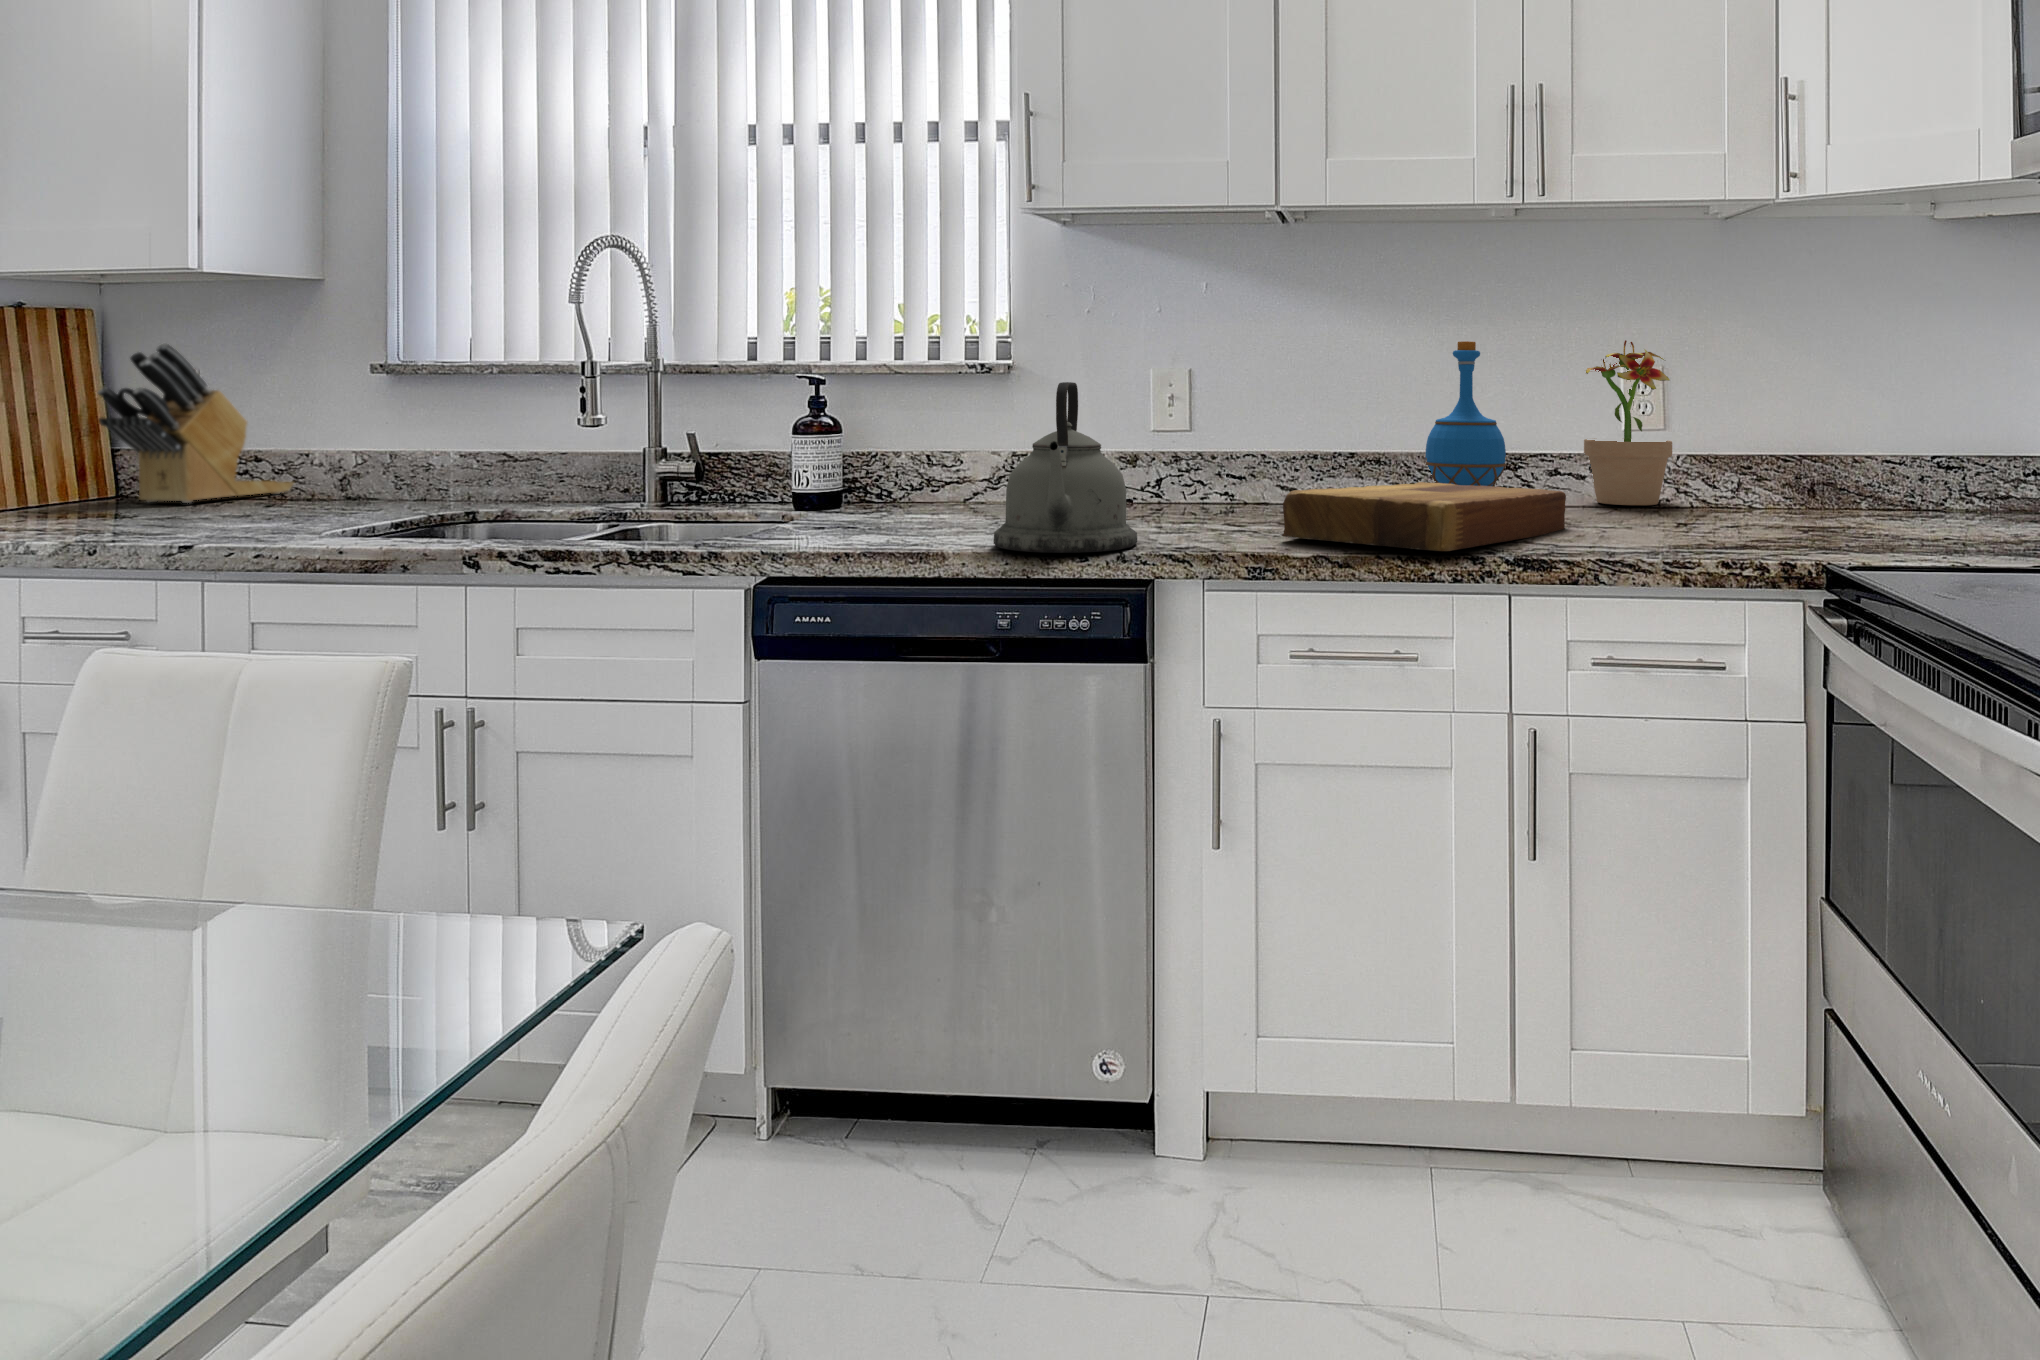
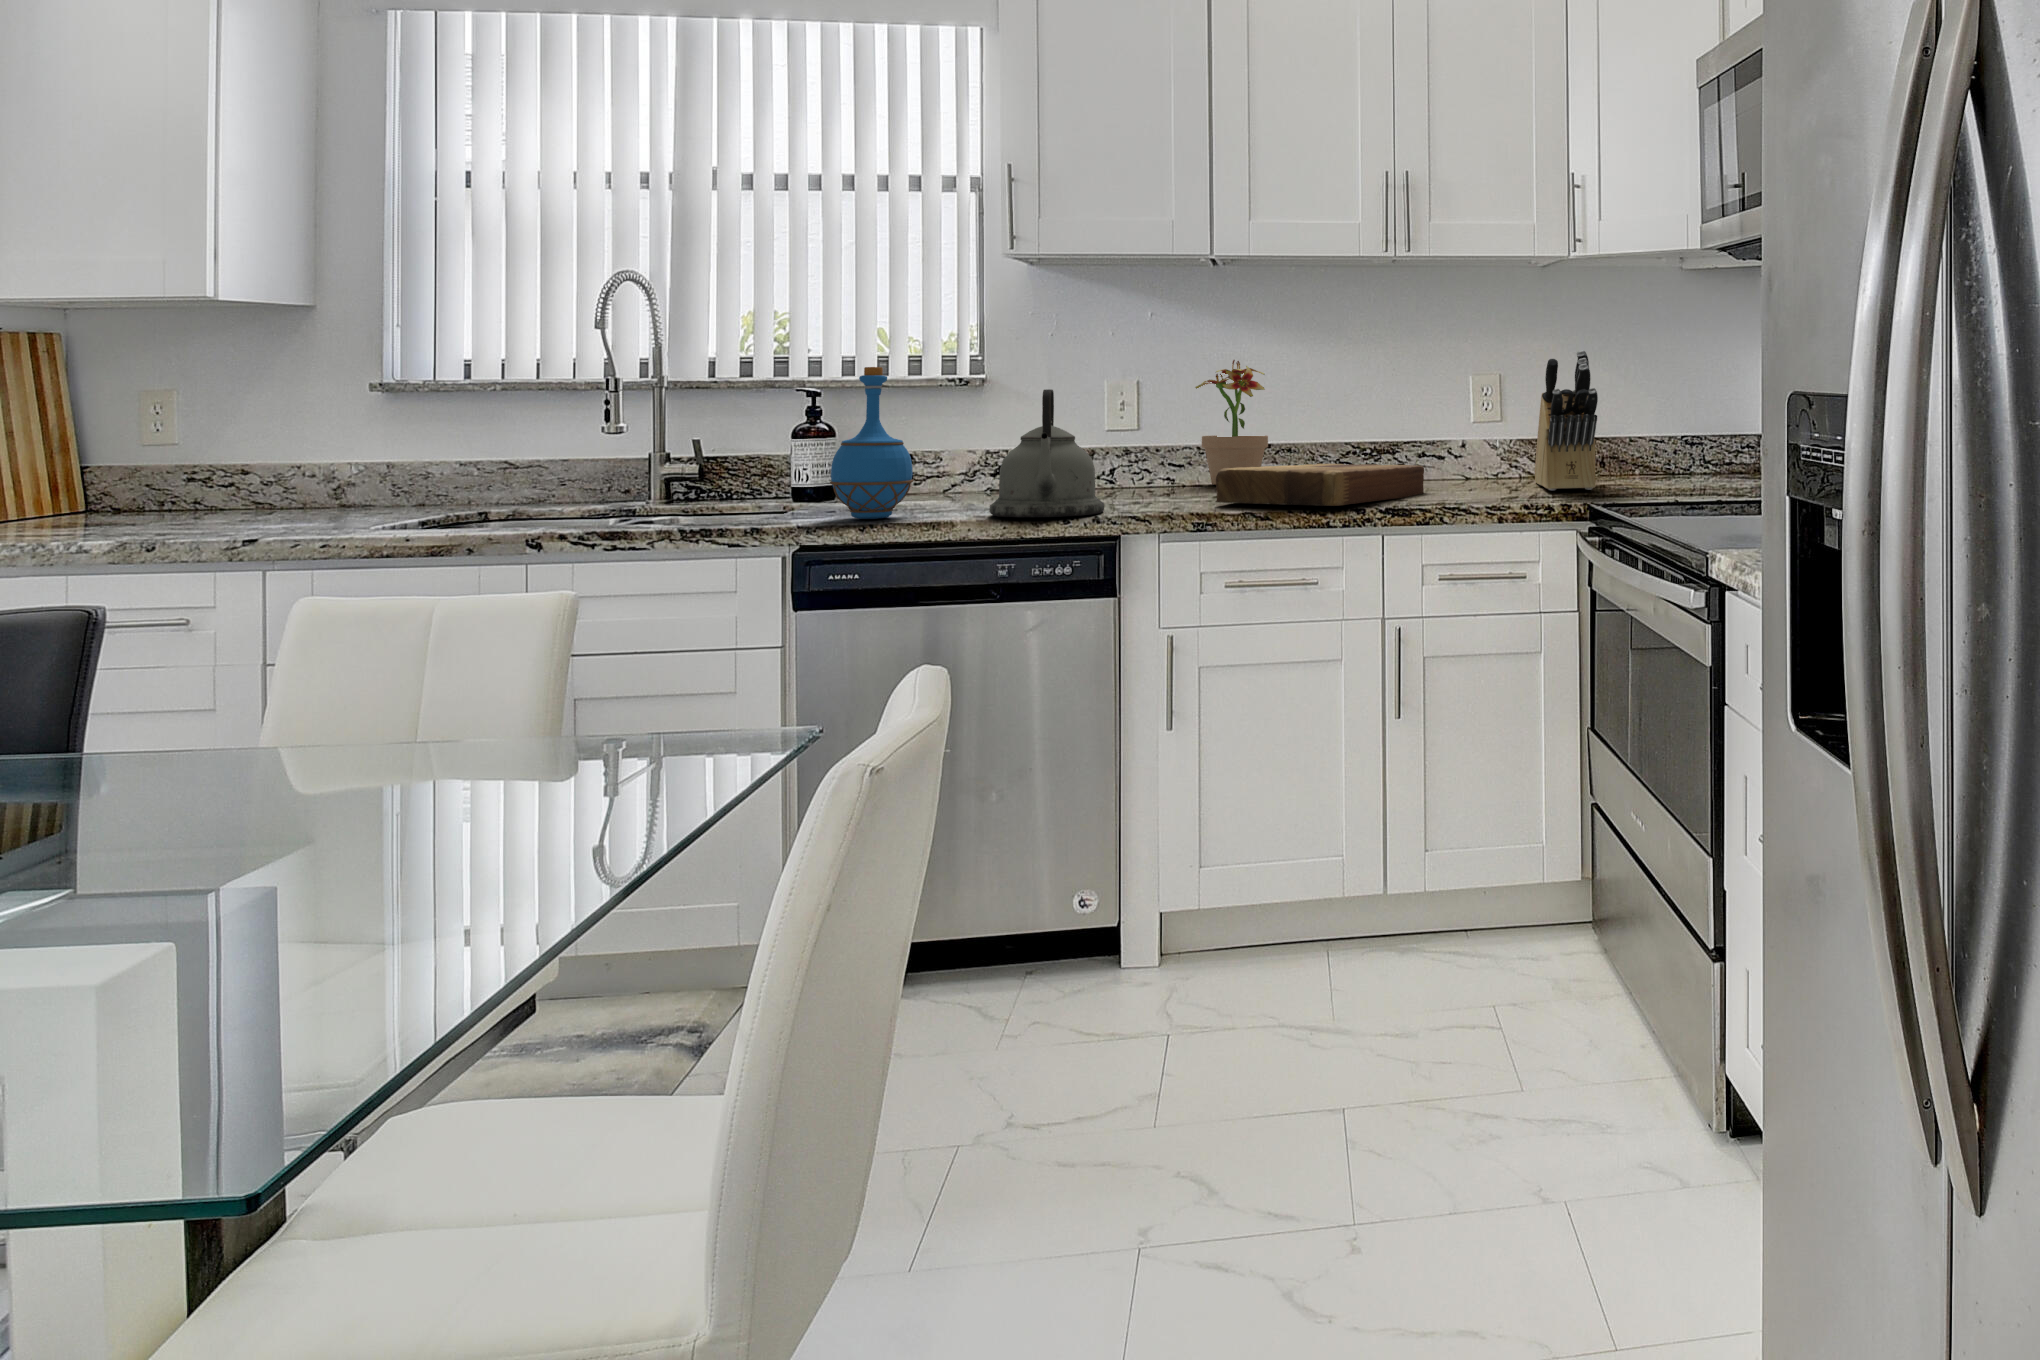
potted plant: present [1584,340,1672,505] -> present [1195,360,1268,484]
bottle: present [1426,341,1506,486] -> present [830,367,913,519]
knife block: present [98,343,294,503] -> present [1535,350,1598,490]

